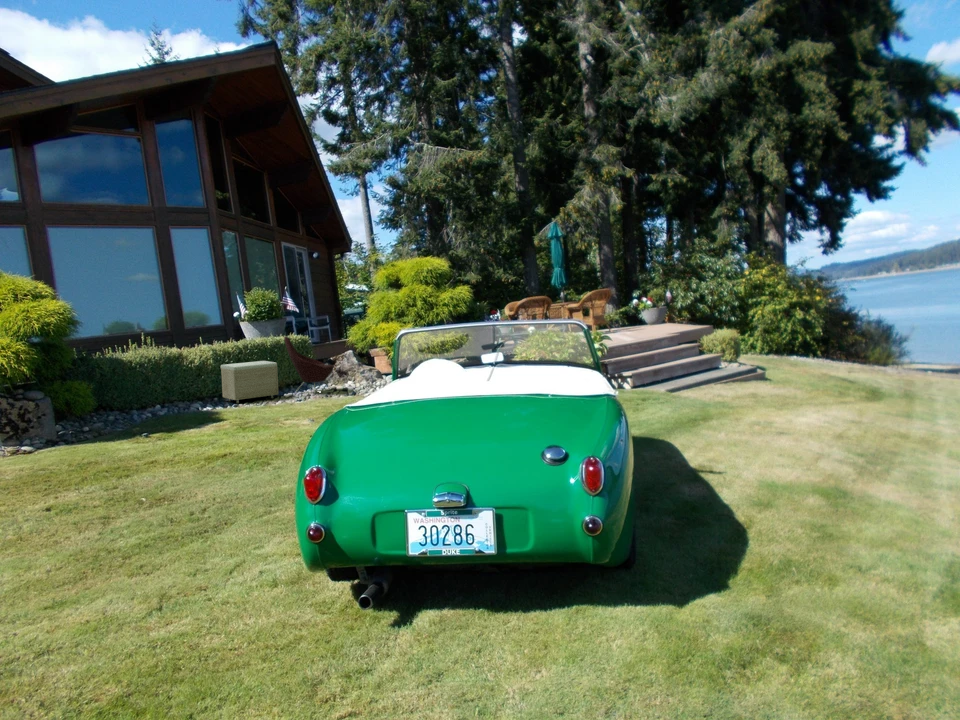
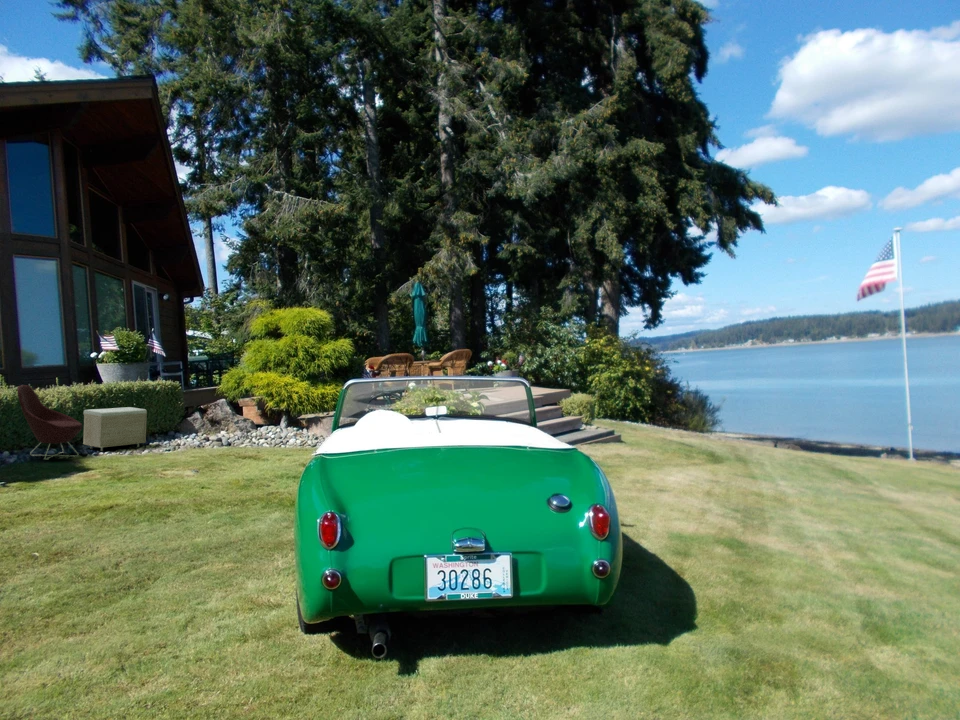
chair: present [284,336,334,393] -> present [17,385,82,459]

